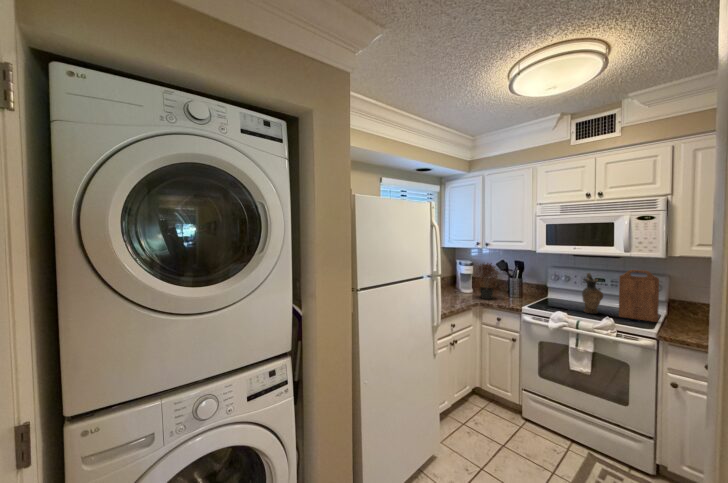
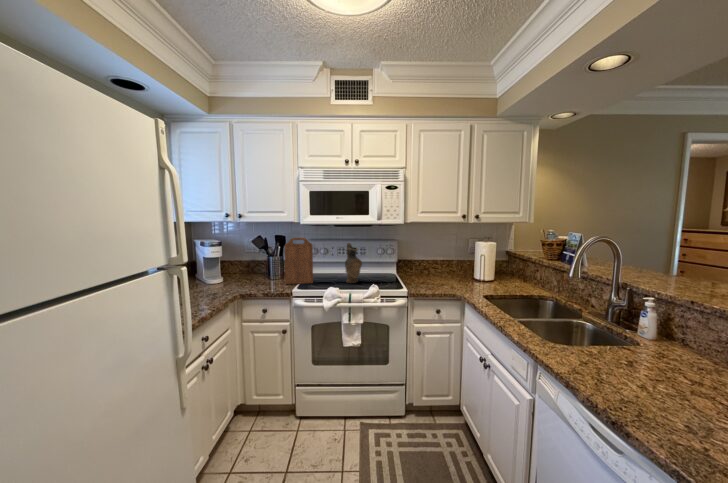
potted plant: present [474,263,499,299] -> none [224,239,262,288]
cutting board: present [619,270,659,322] -> present [285,238,313,284]

